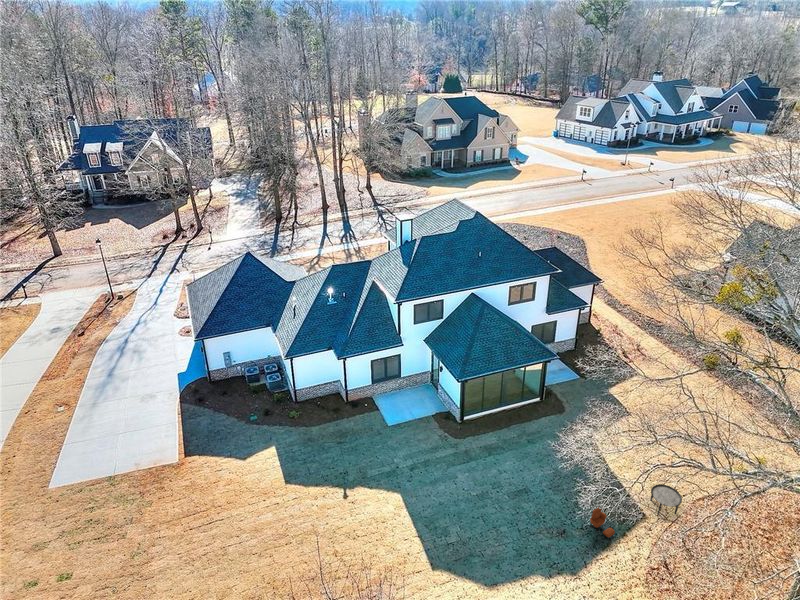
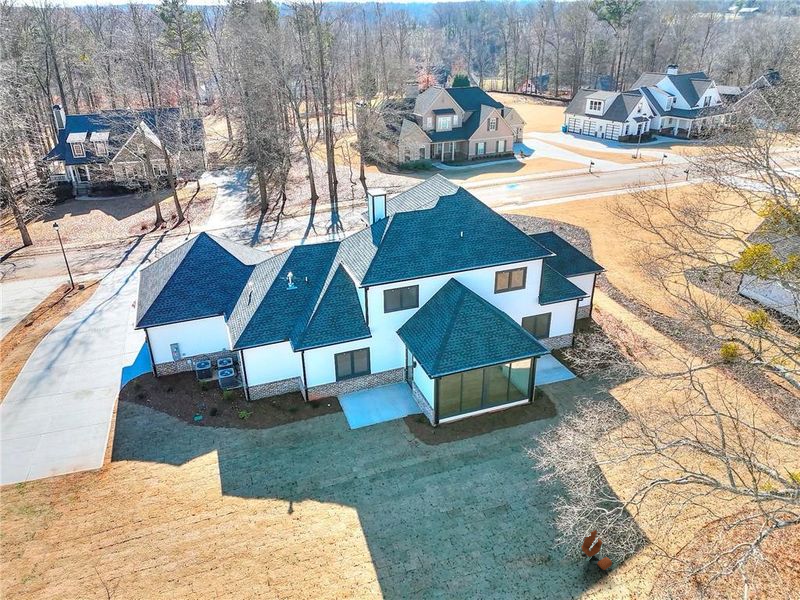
round table: present [650,484,682,514] -> none [657,504,696,541]

